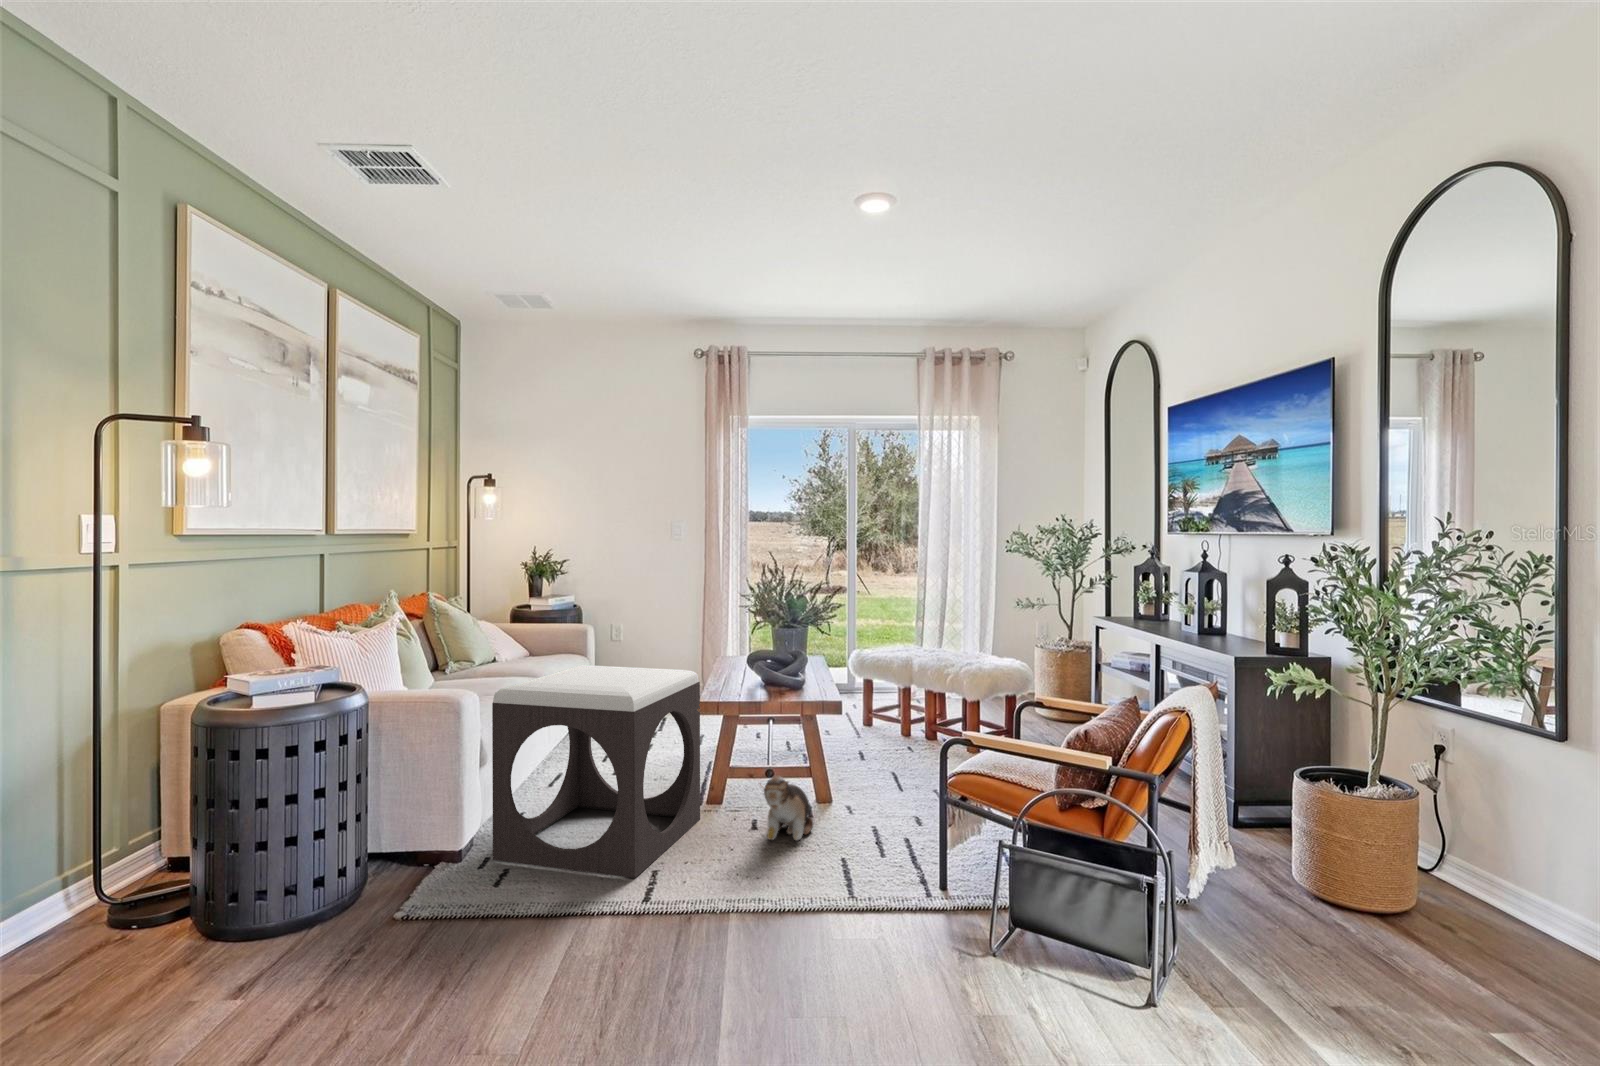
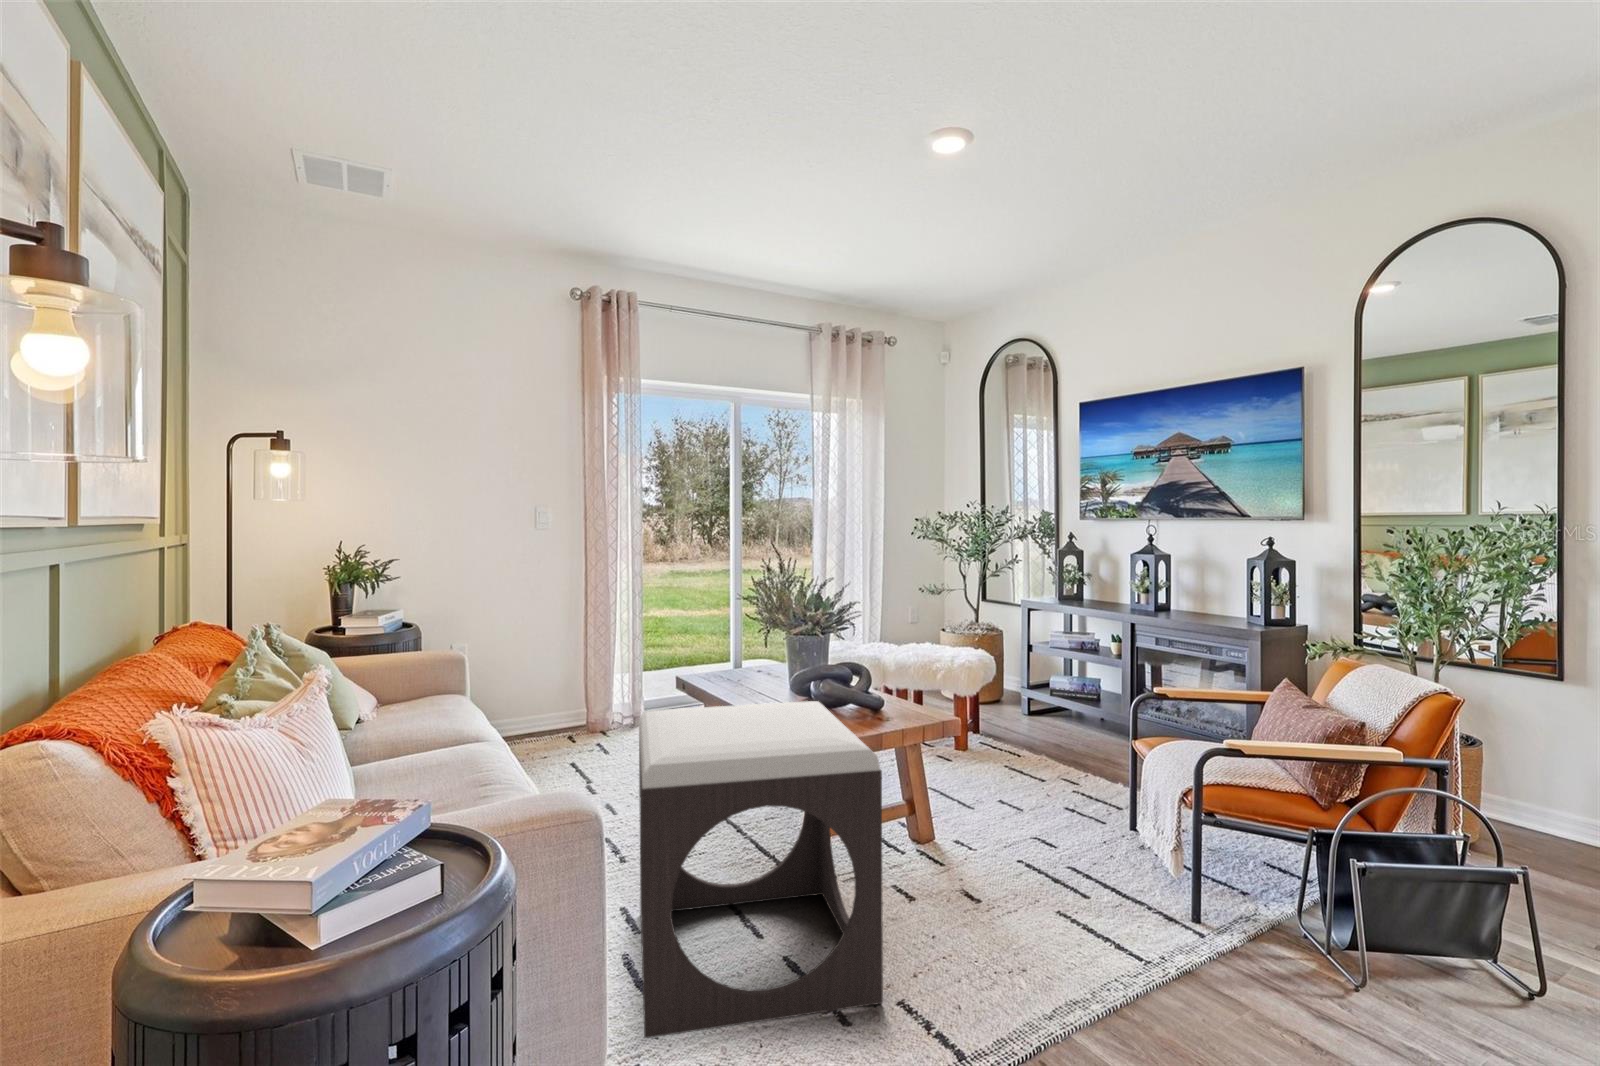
plush toy: present [762,775,813,840] -> none [921,819,988,902]

